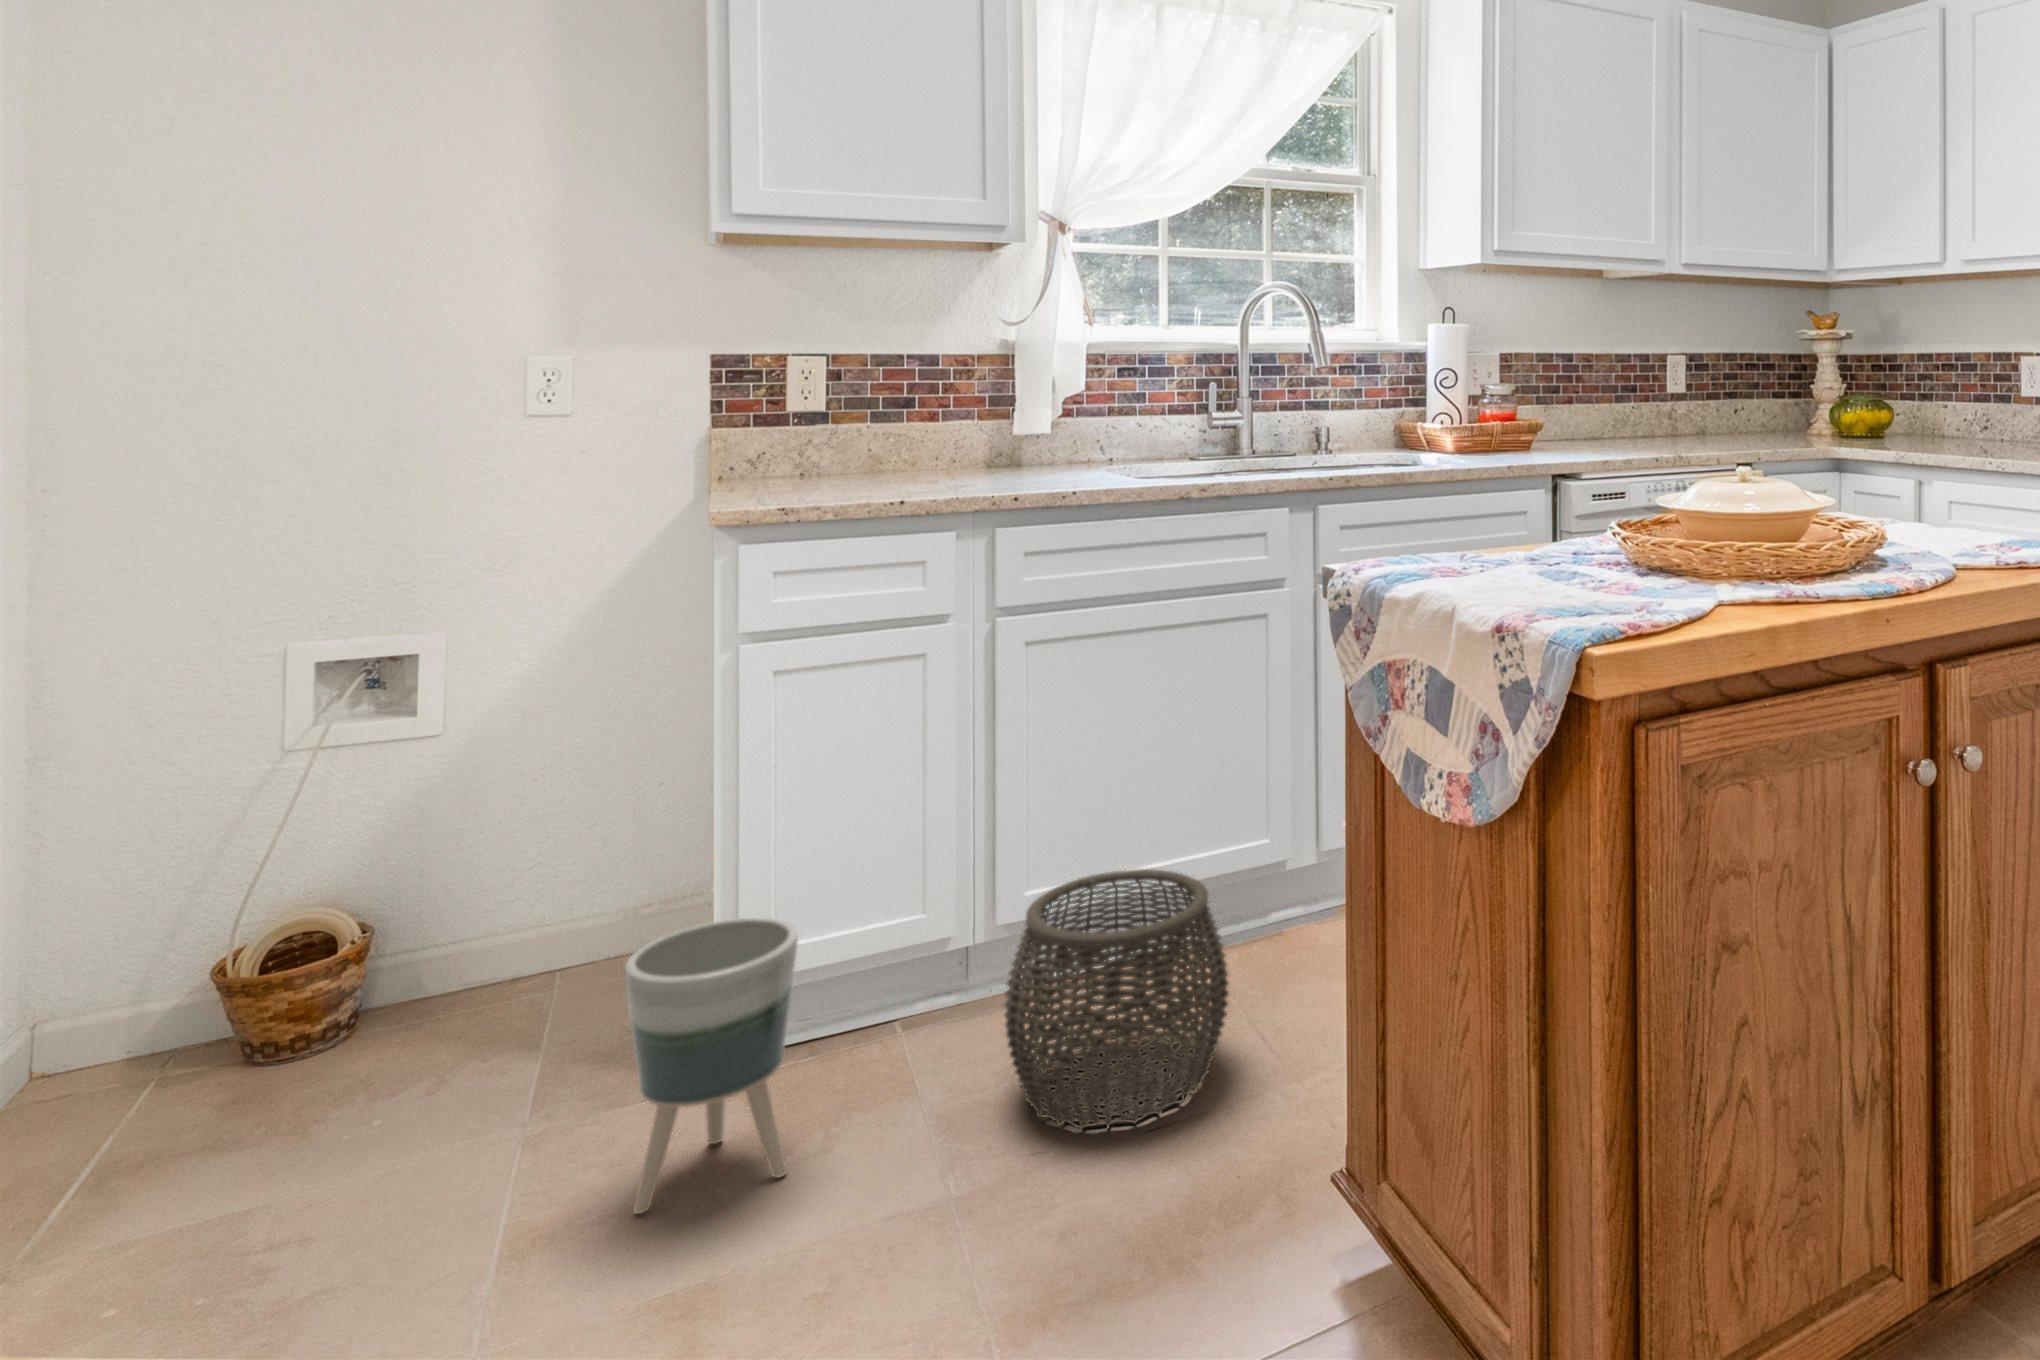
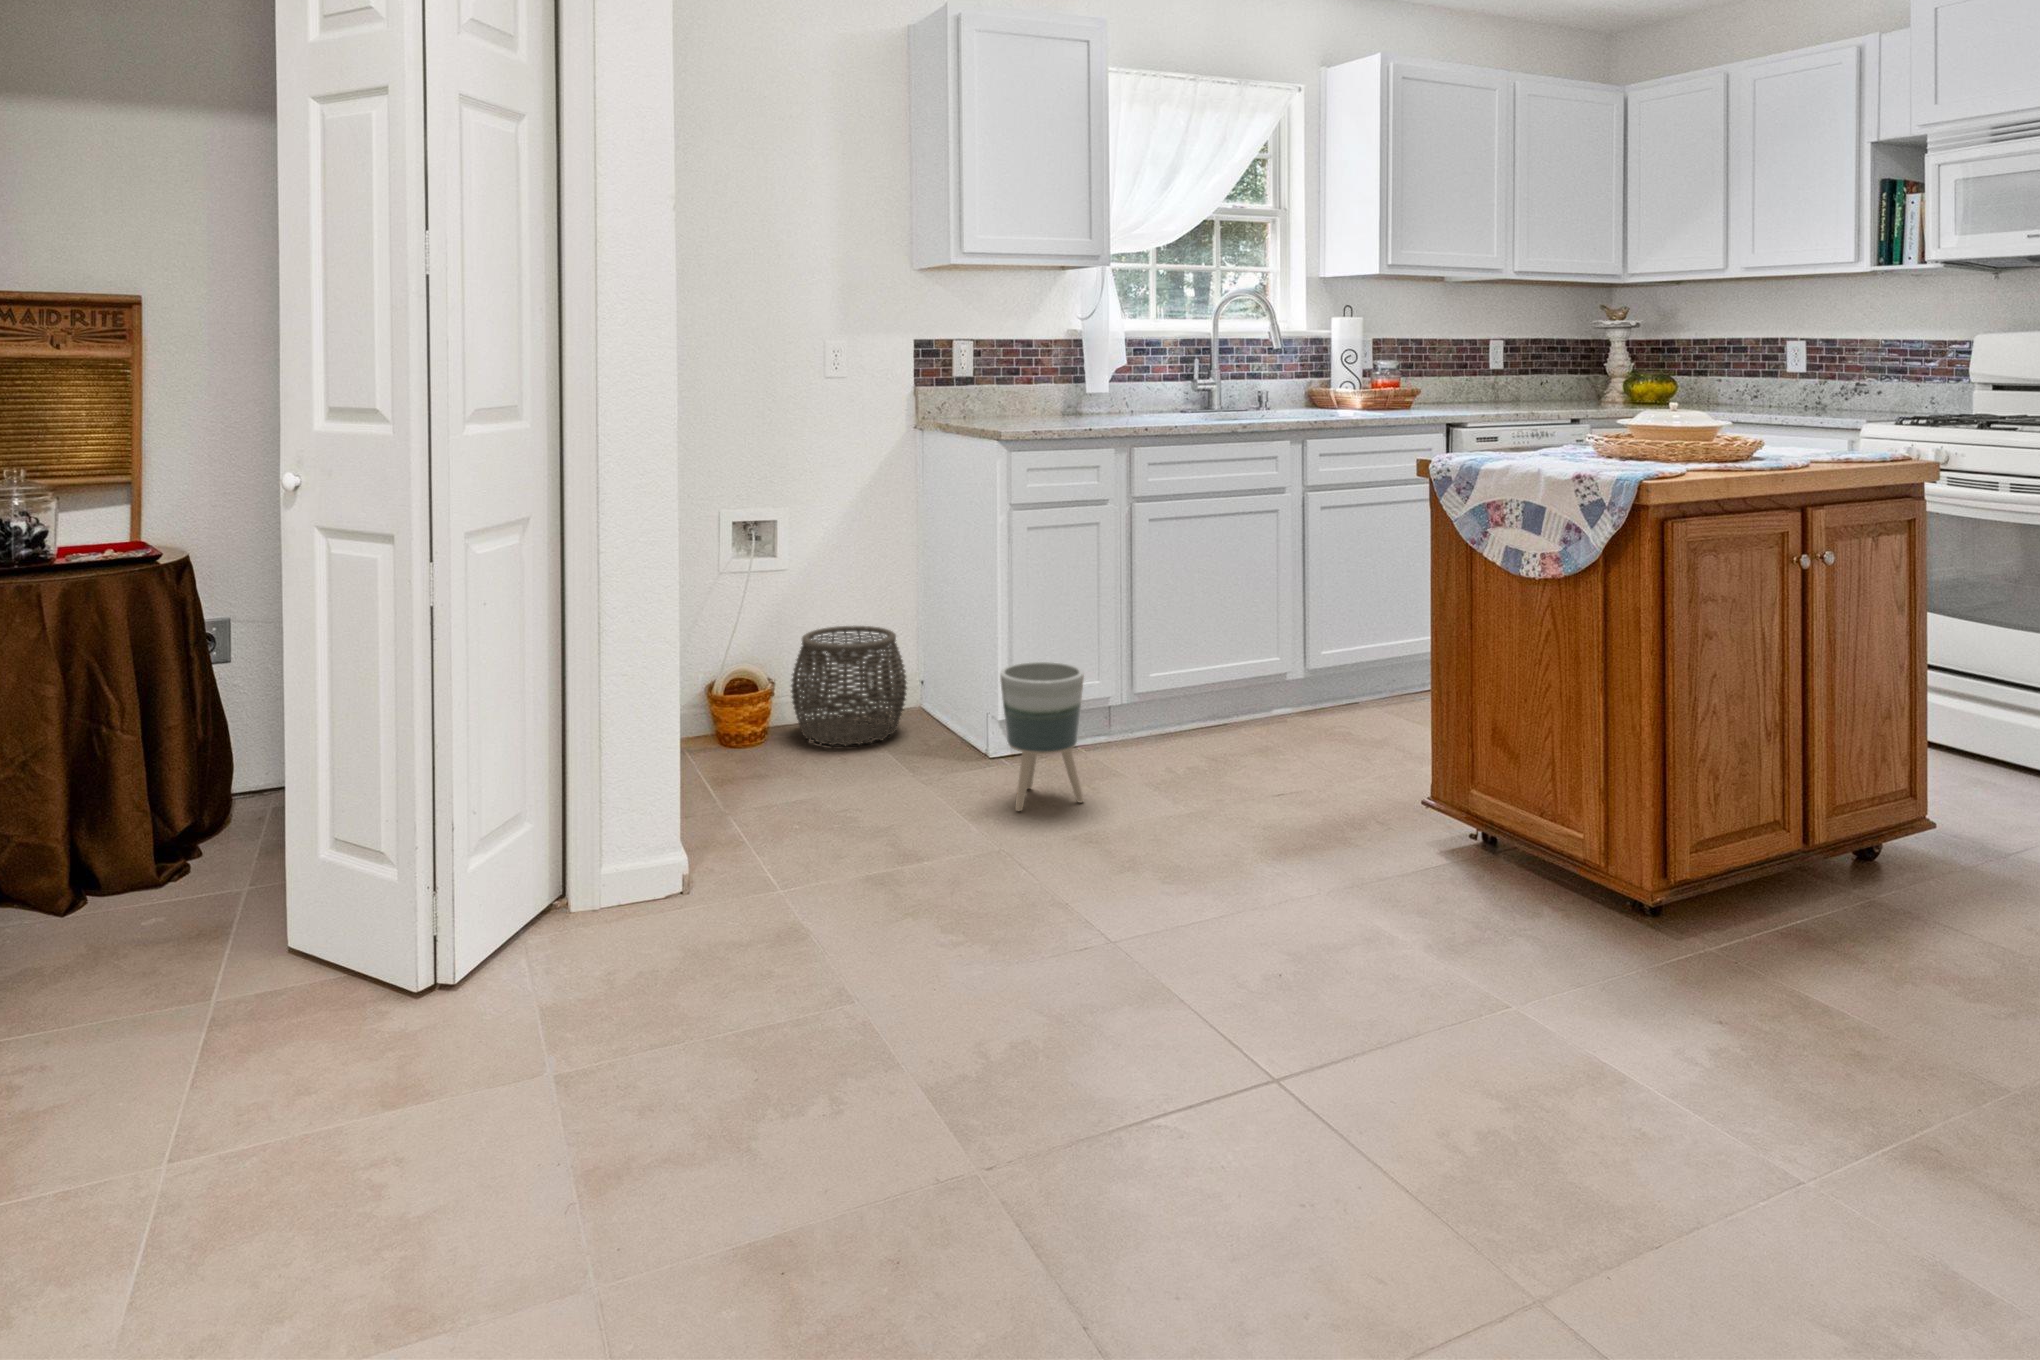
woven basket: present [1004,869,1229,1129] -> present [791,626,907,746]

